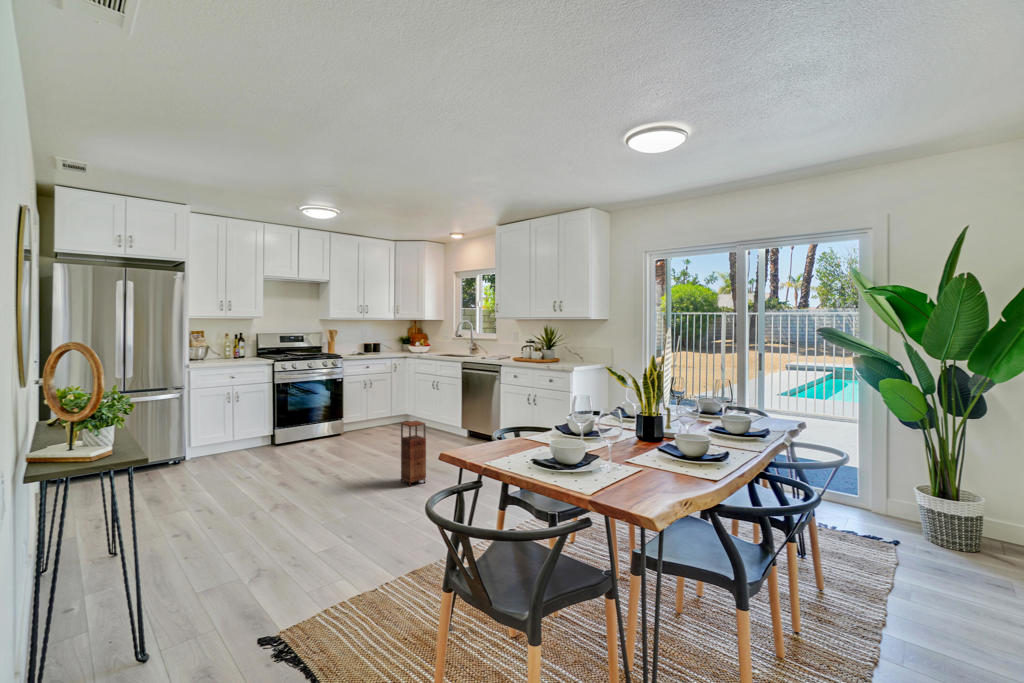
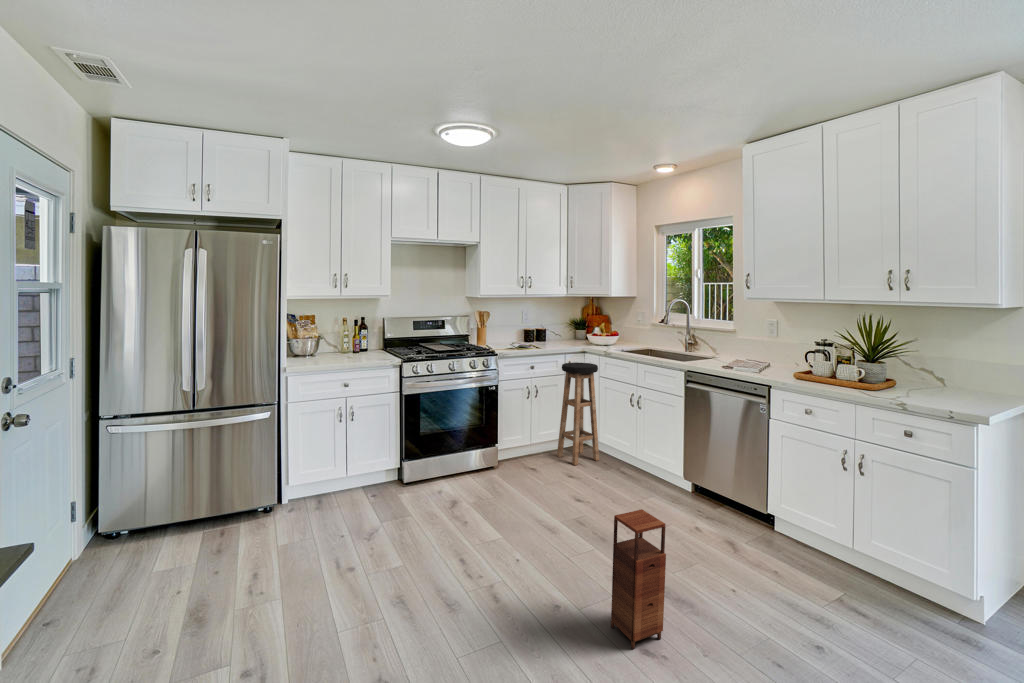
bar stool: none [387,363,416,430] -> present [557,363,599,465]

